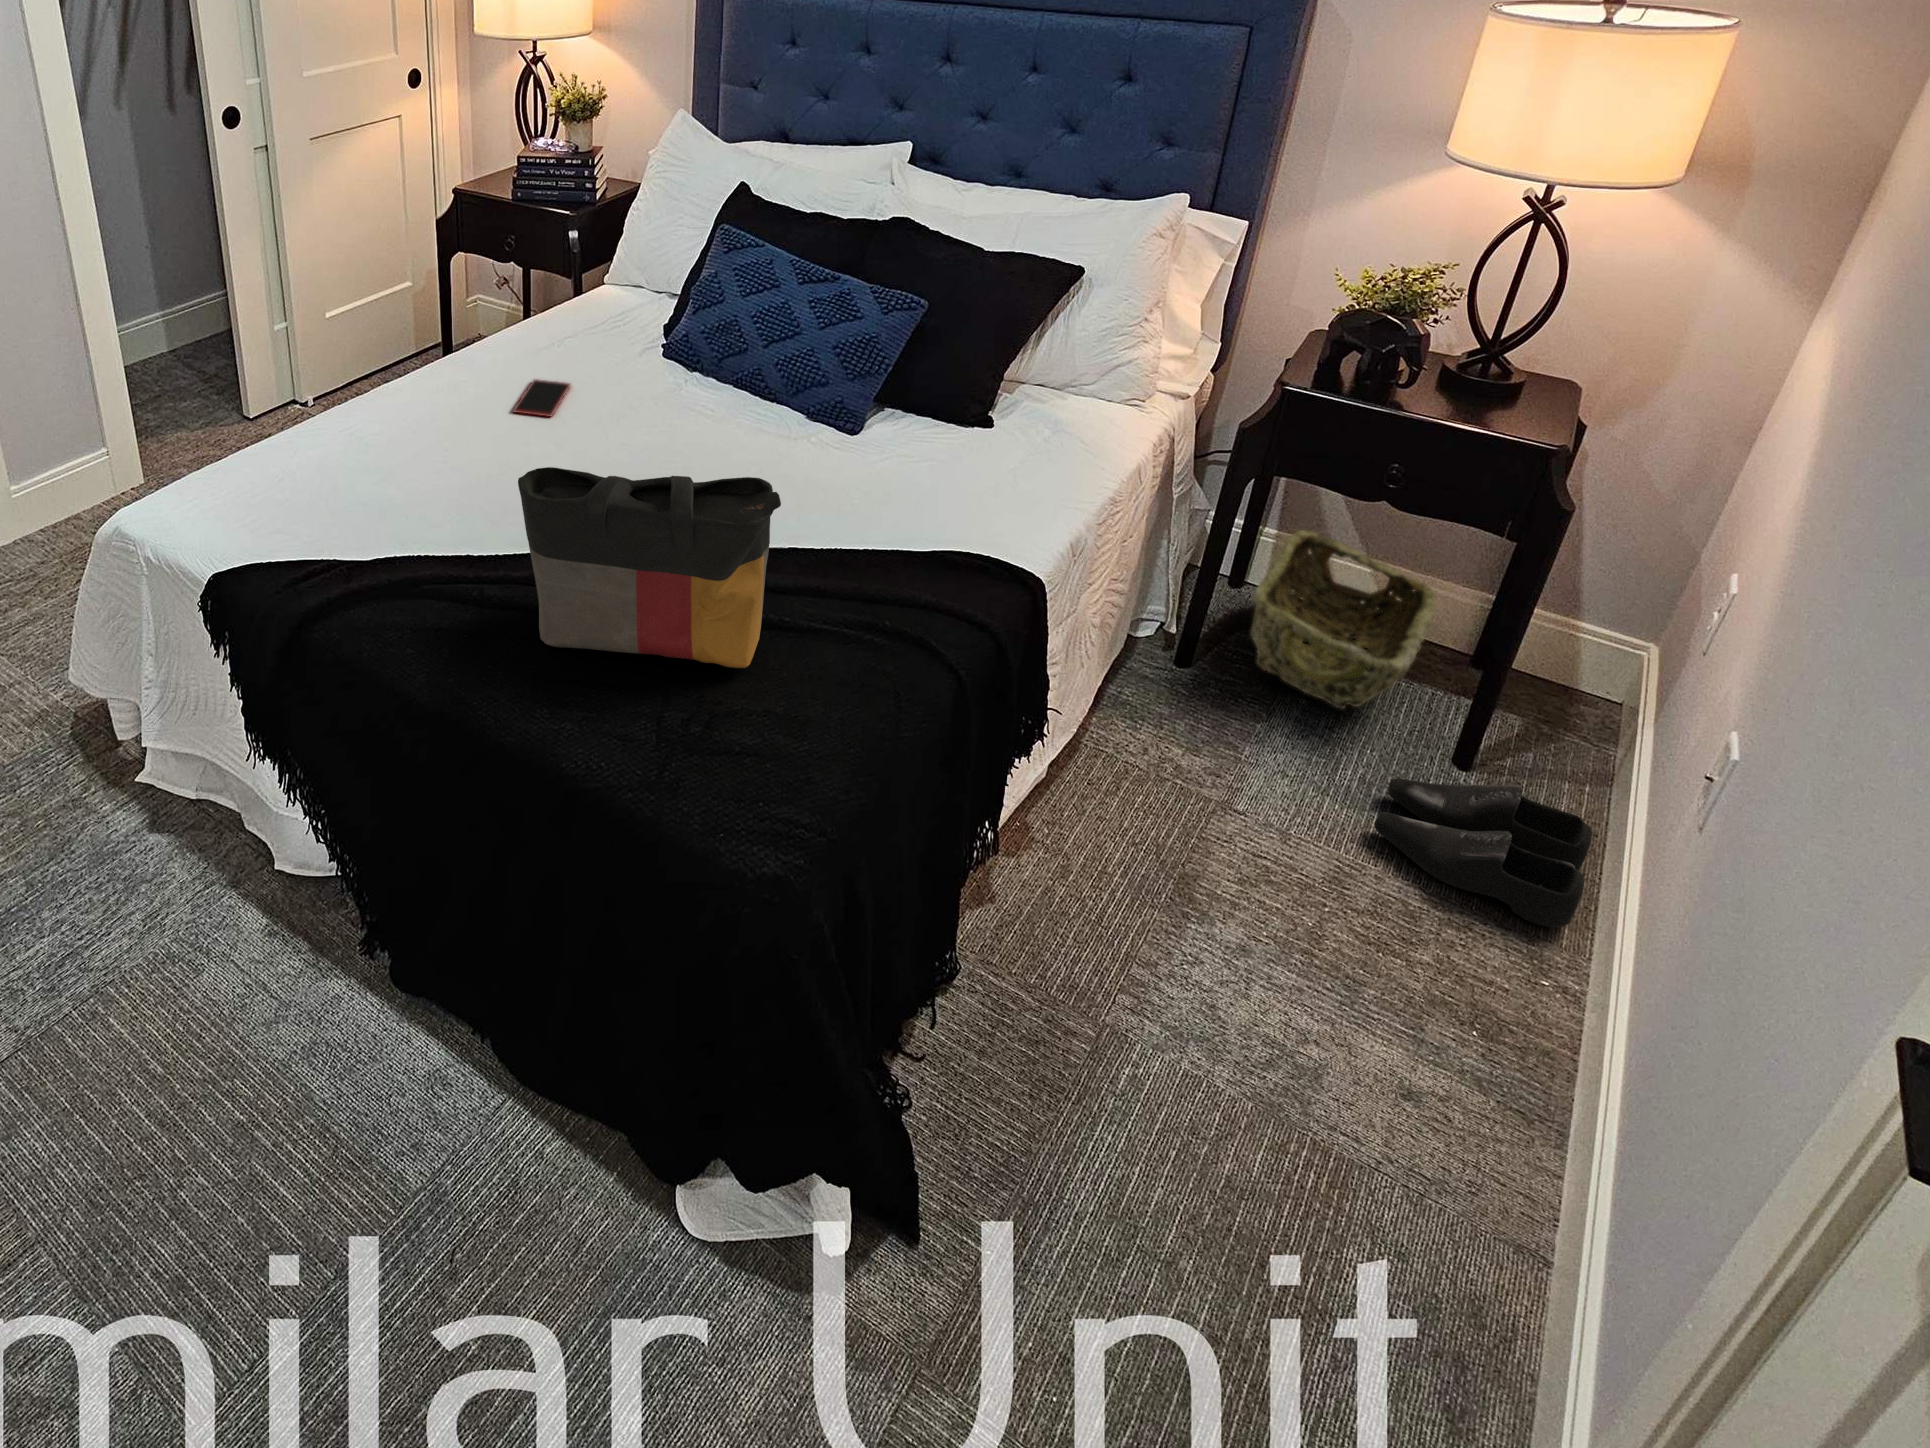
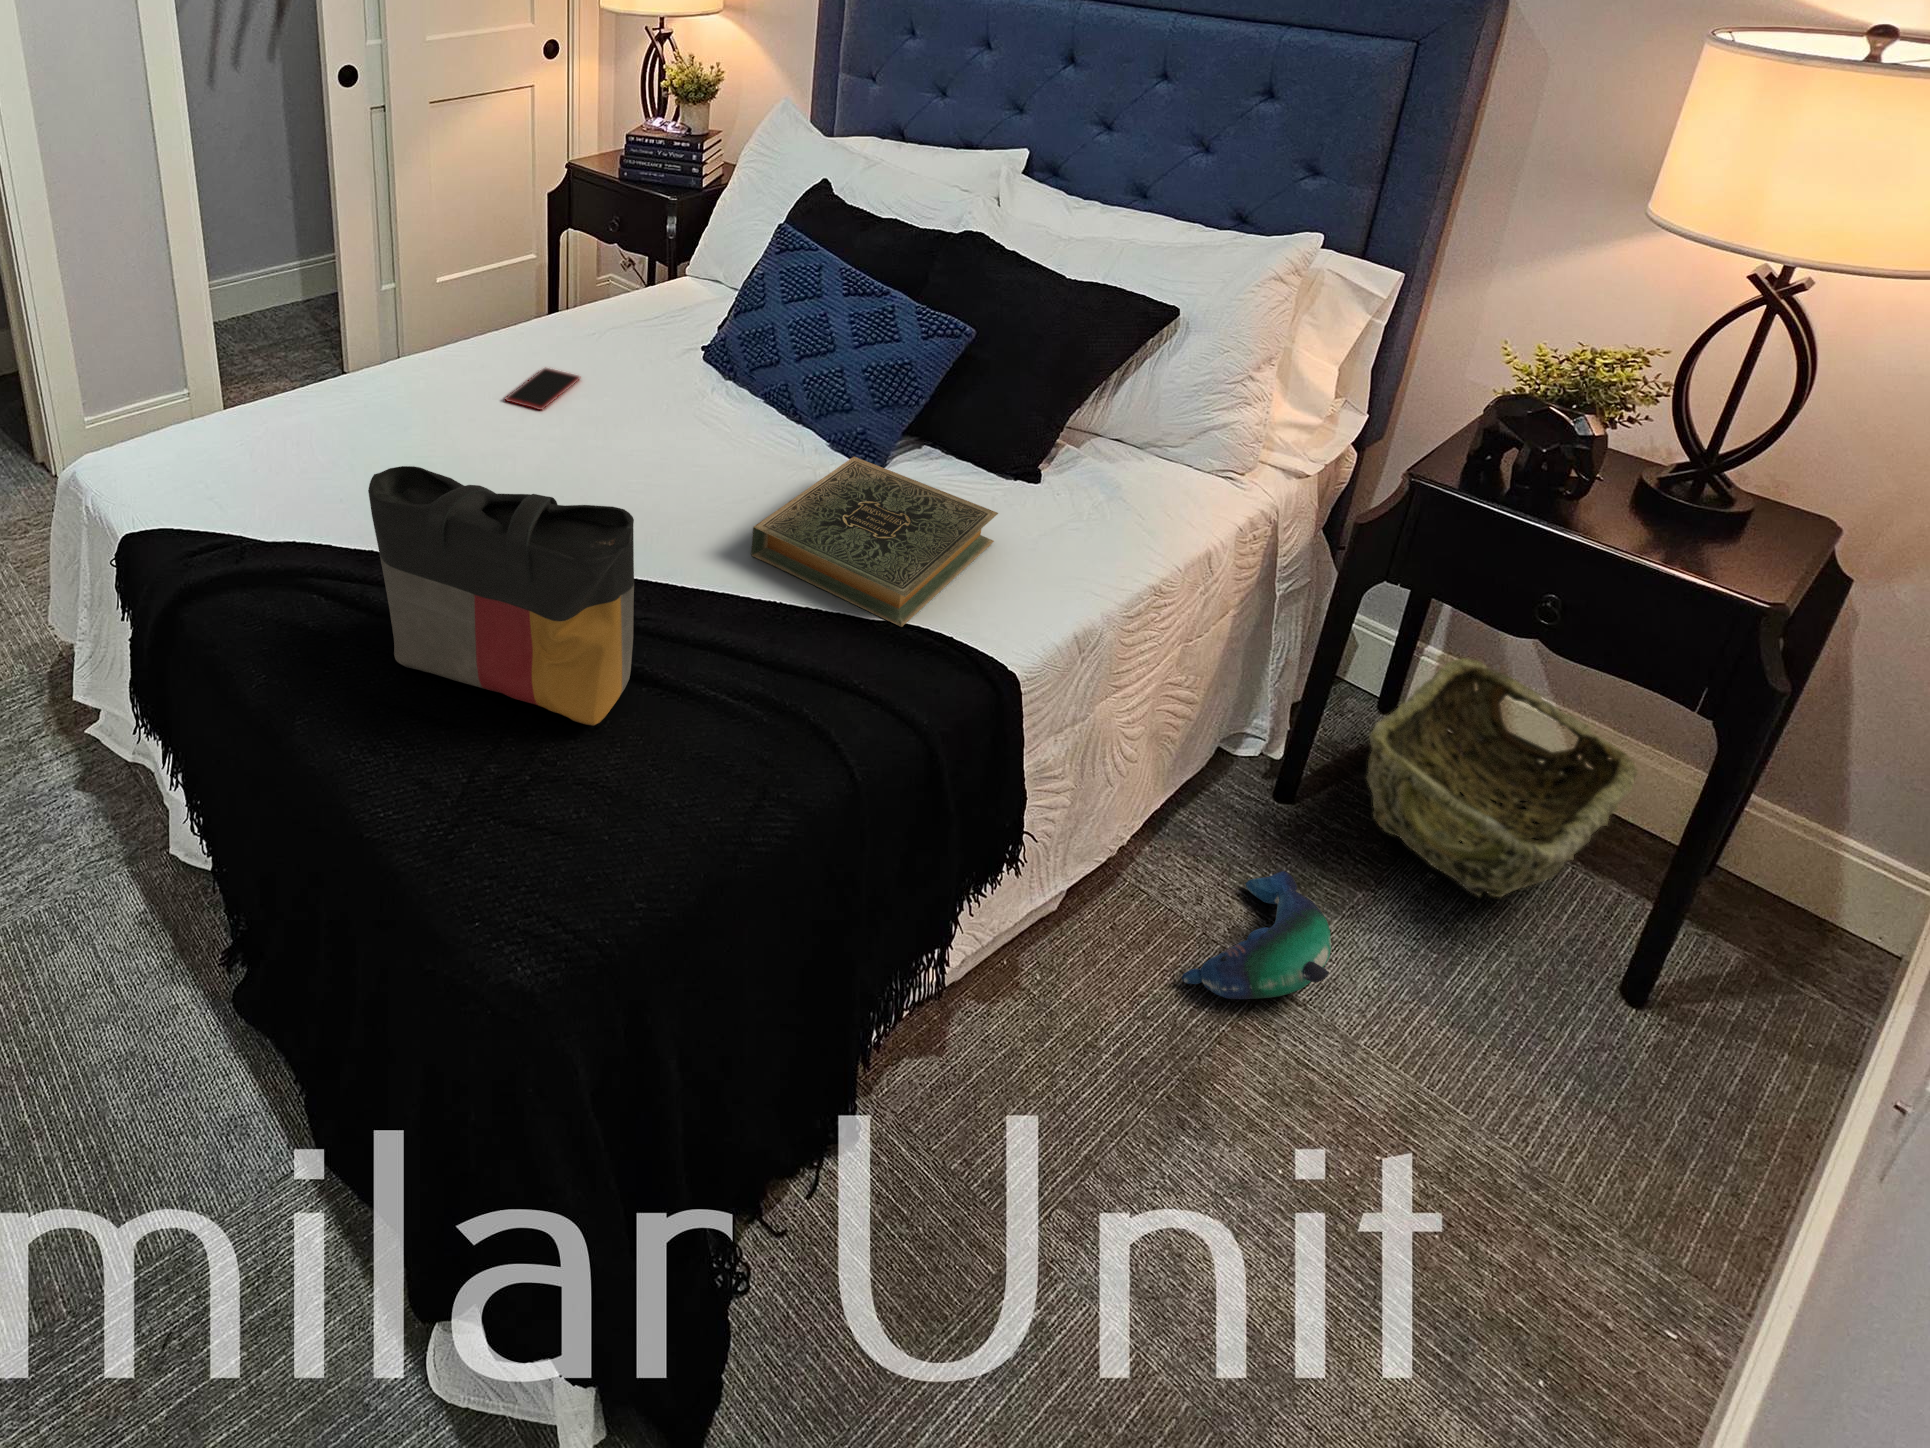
hardback book: none [796,422,988,555] -> present [751,457,998,627]
plush toy: none [1153,715,1265,817] -> present [1182,871,1331,999]
shoe: present [1375,778,1592,927] -> none [1476,1002,1790,1262]

